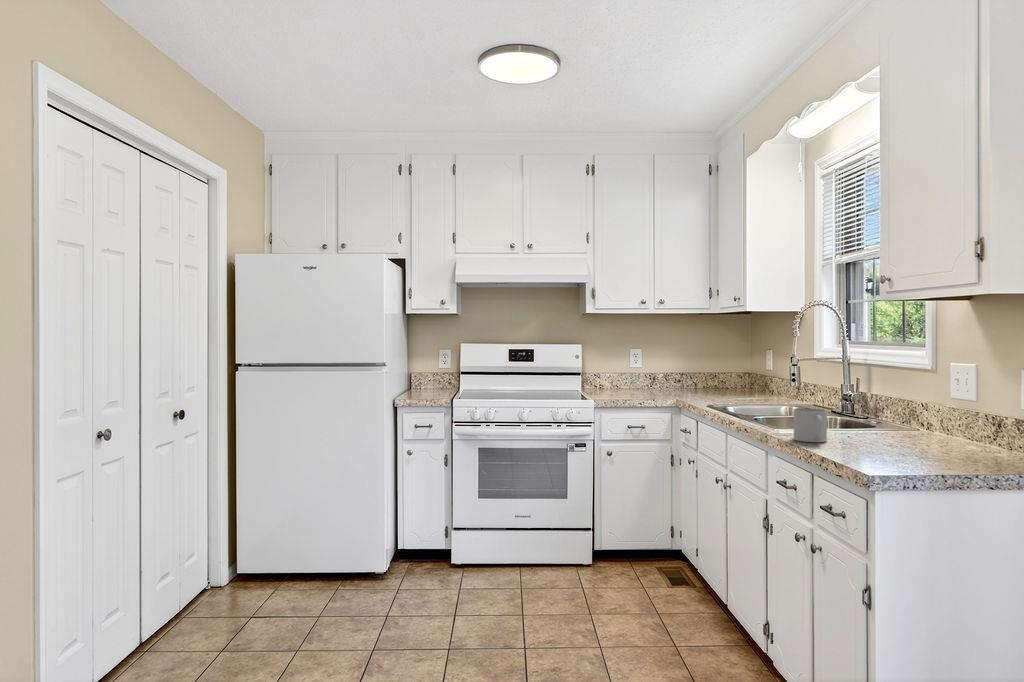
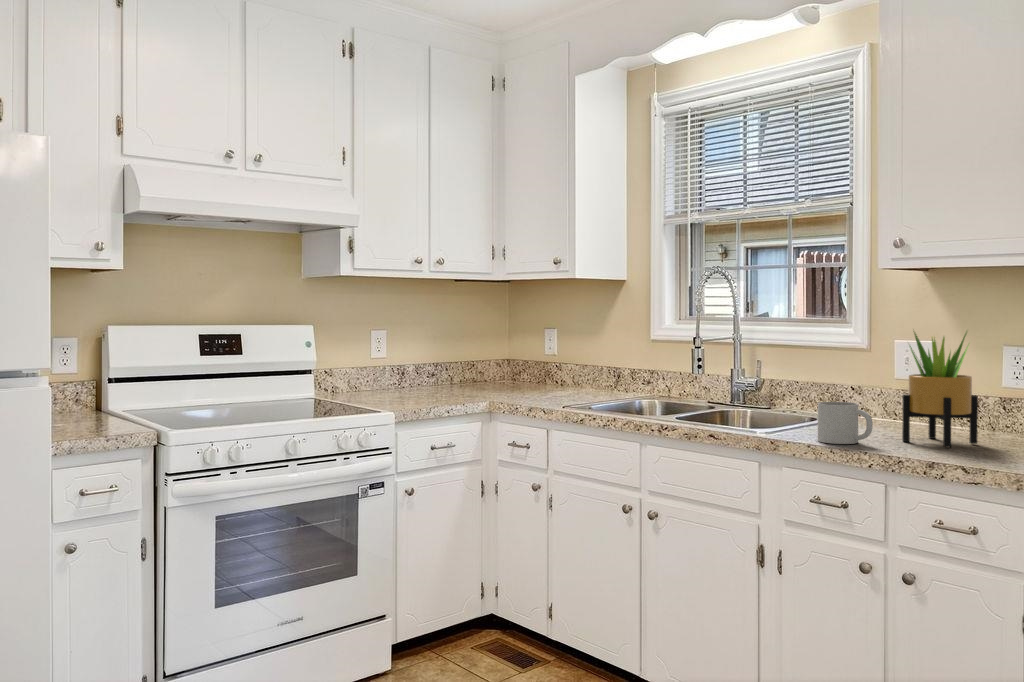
potted plant: none [864,351,933,454] -> present [902,332,978,448]

